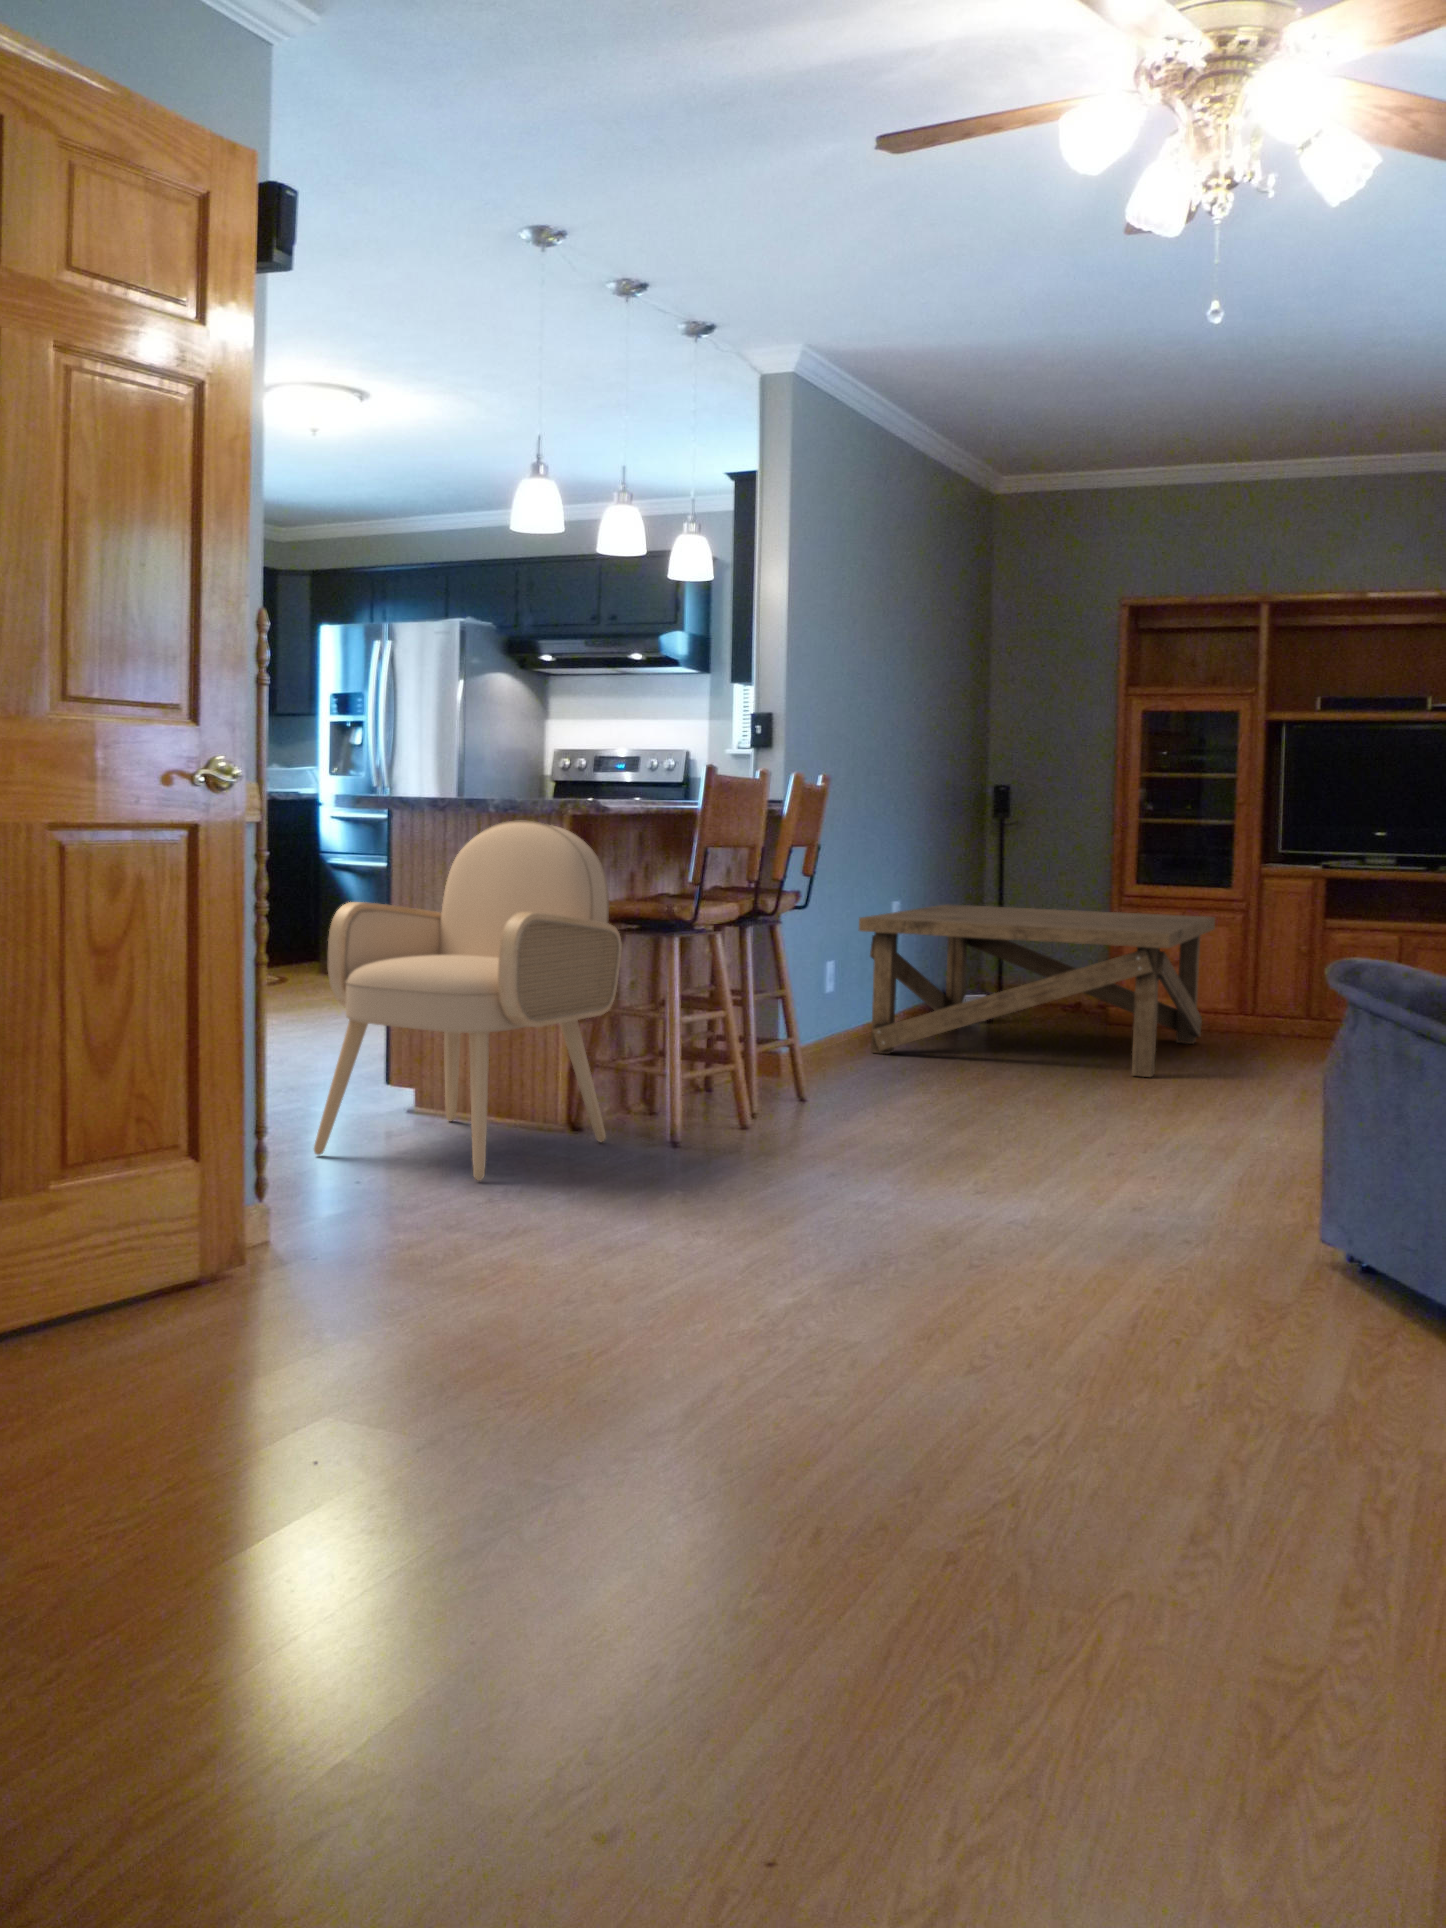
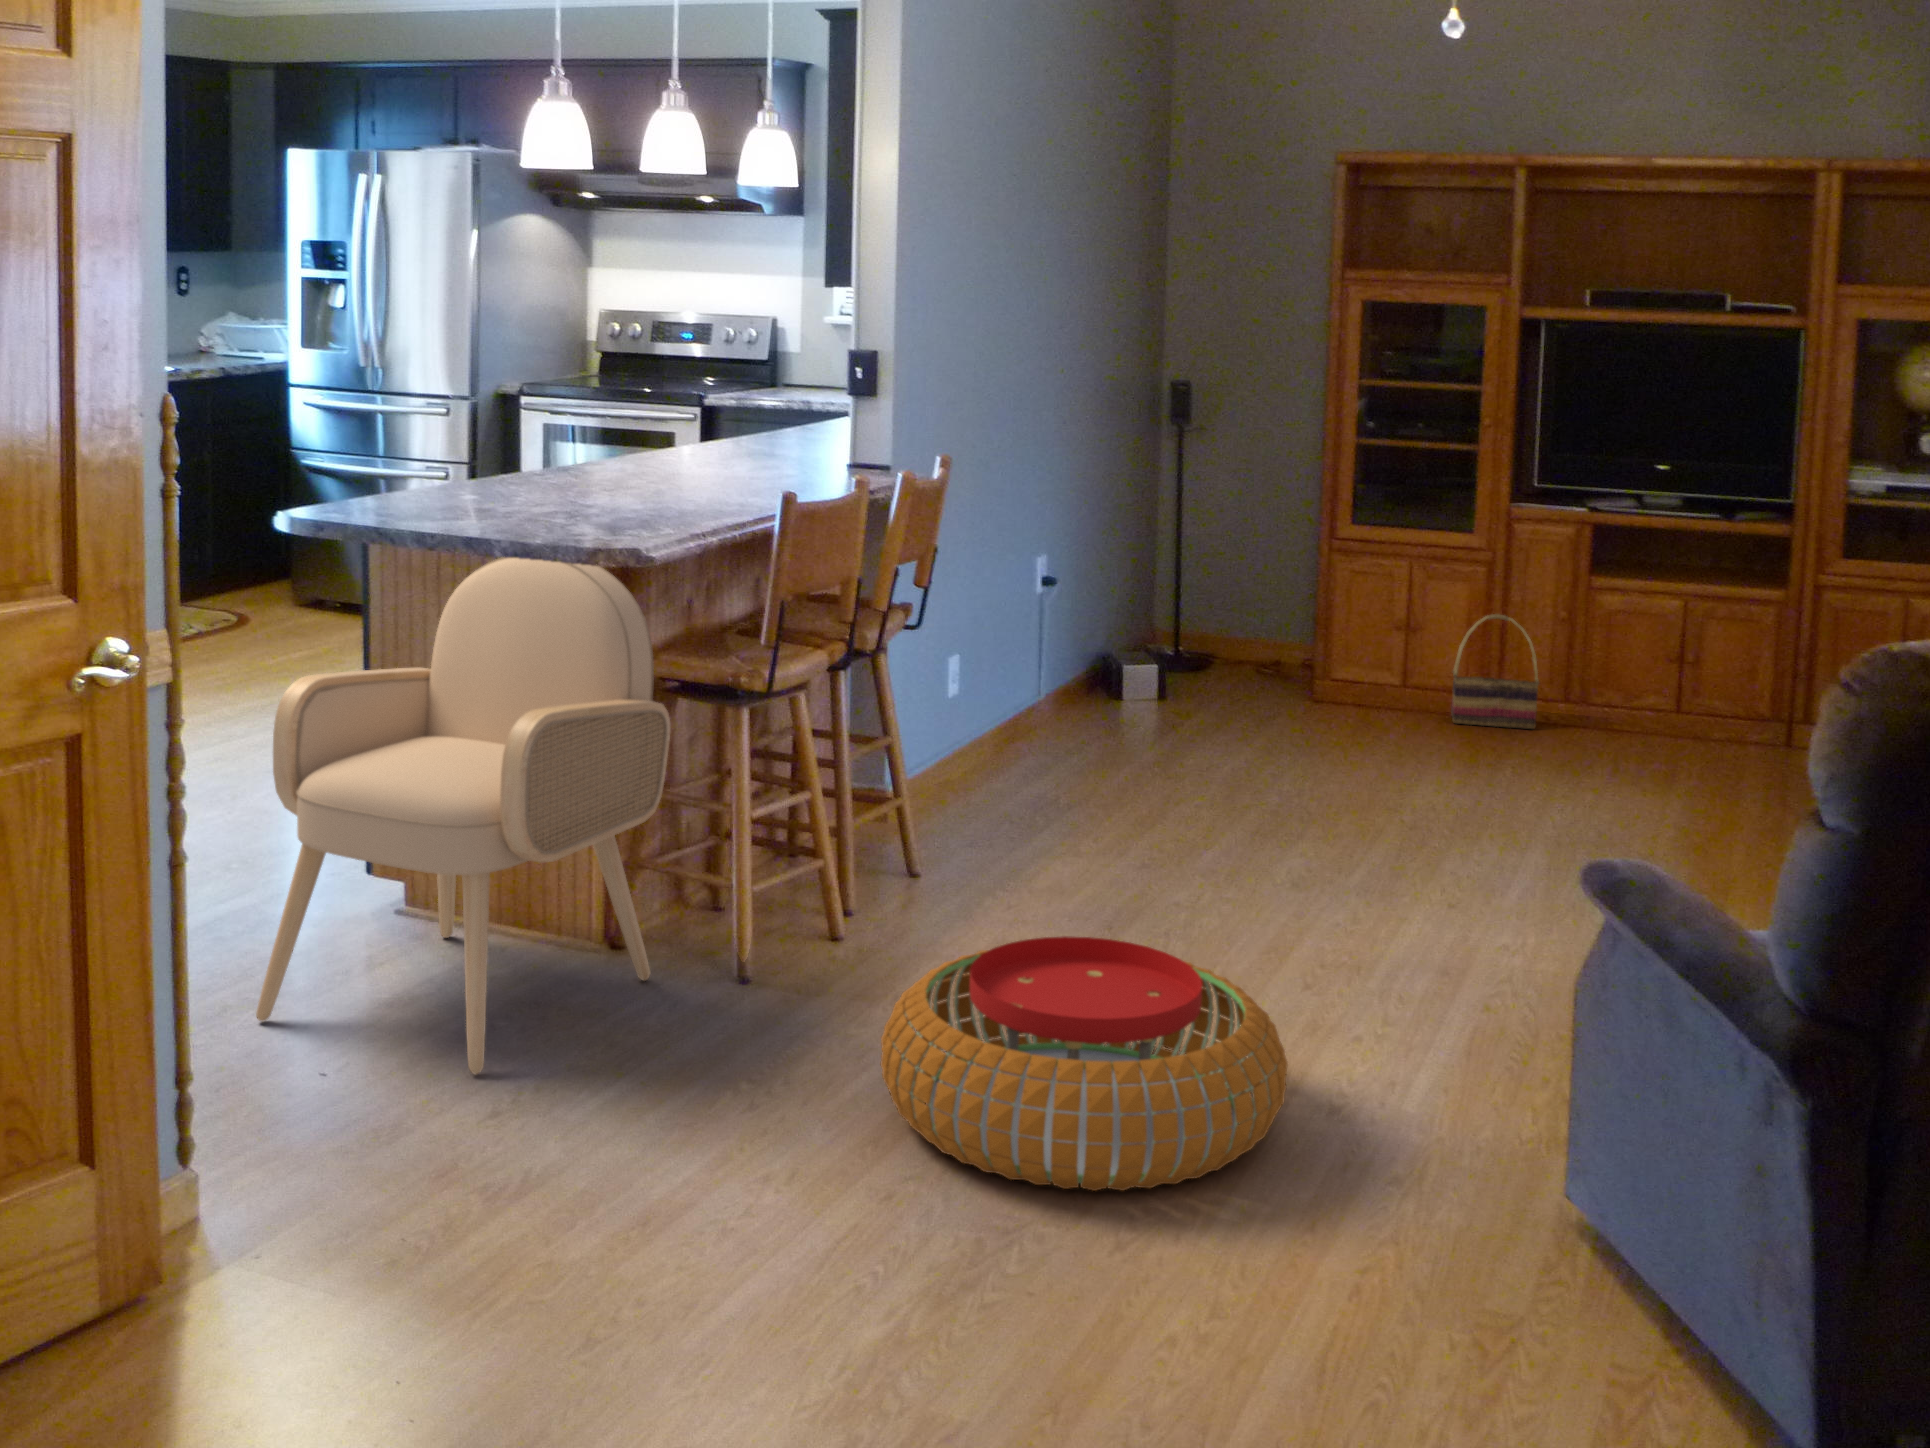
coffee table: present [859,904,1215,1077] -> none [992,548,1451,817]
basket: none [1217,950,1288,1039] -> present [1451,614,1539,729]
pouf: none [785,1083,1097,1240] -> present [881,937,1288,1191]

